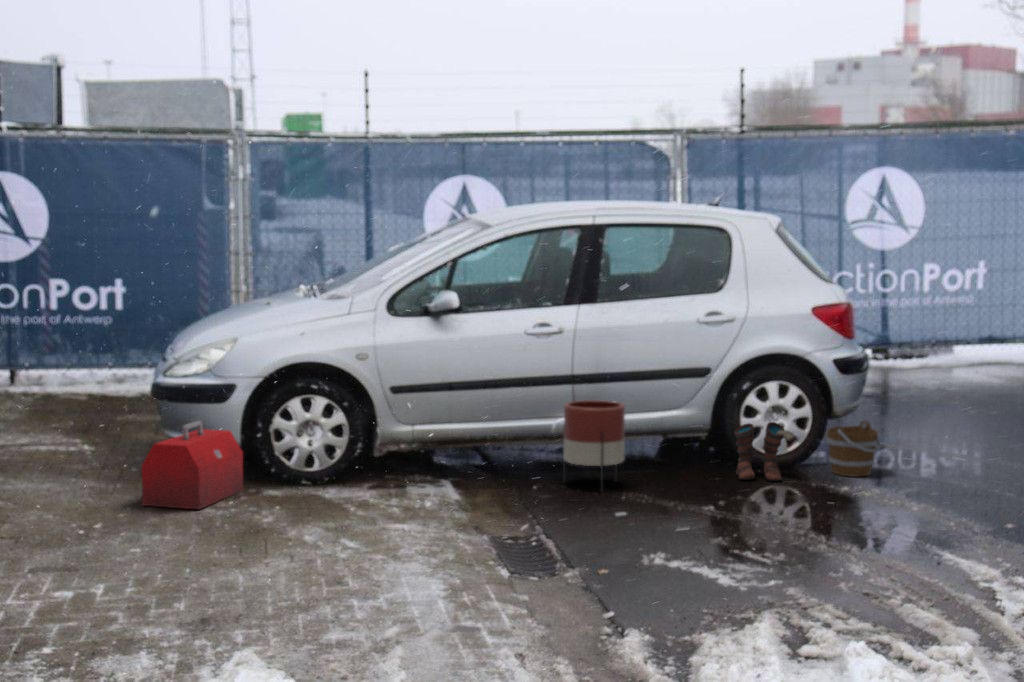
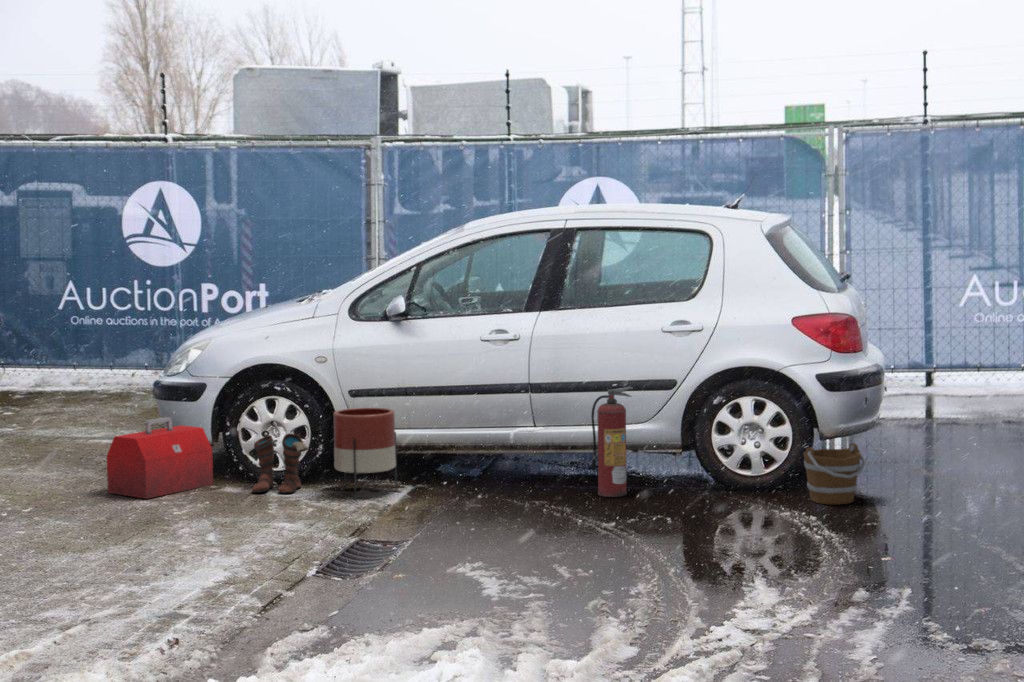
fire extinguisher: none [637,375,676,481] -> present [591,387,631,497]
planter: present [563,400,625,476] -> present [334,408,397,498]
boots: present [735,422,796,481] -> present [251,433,308,493]

